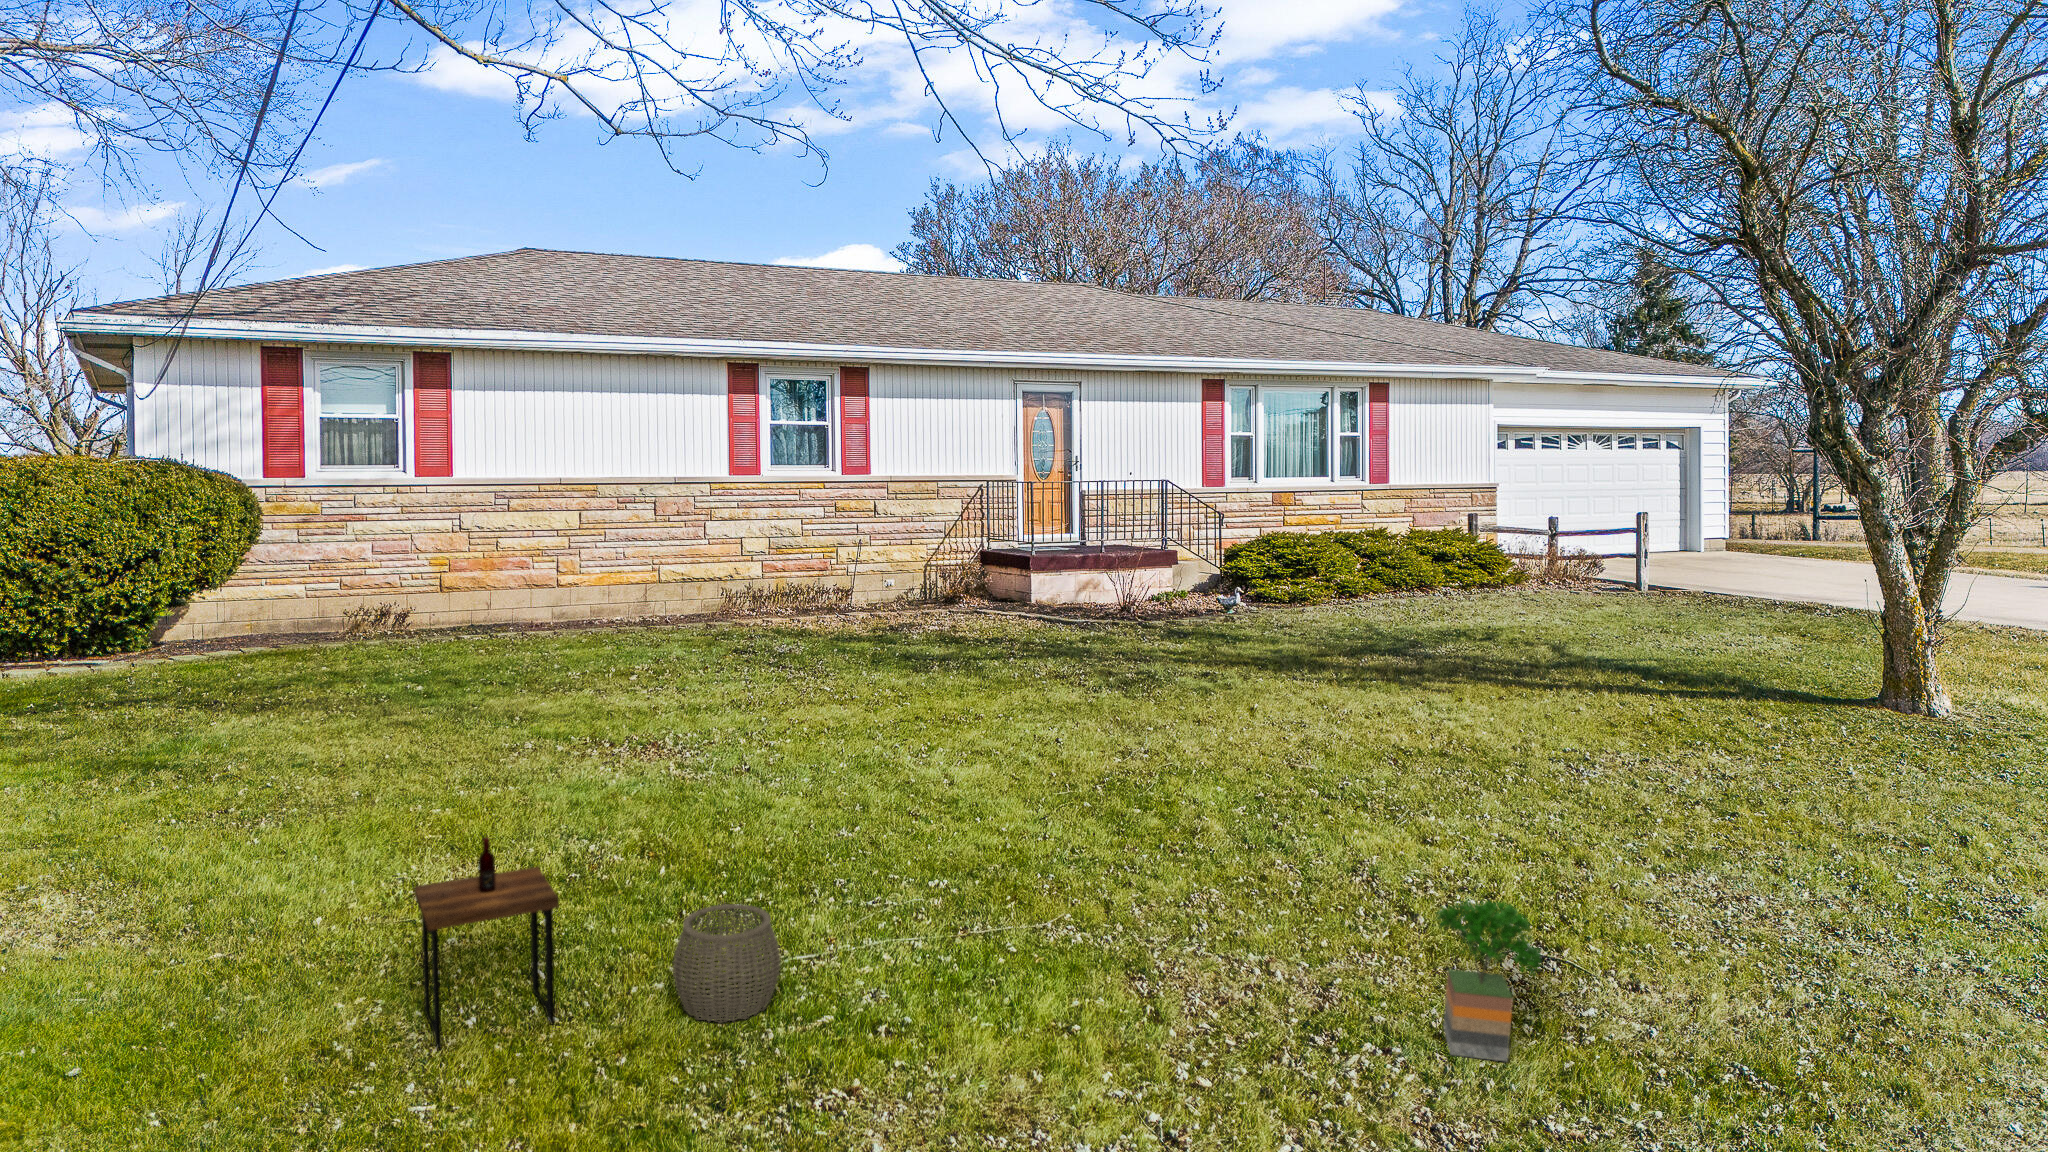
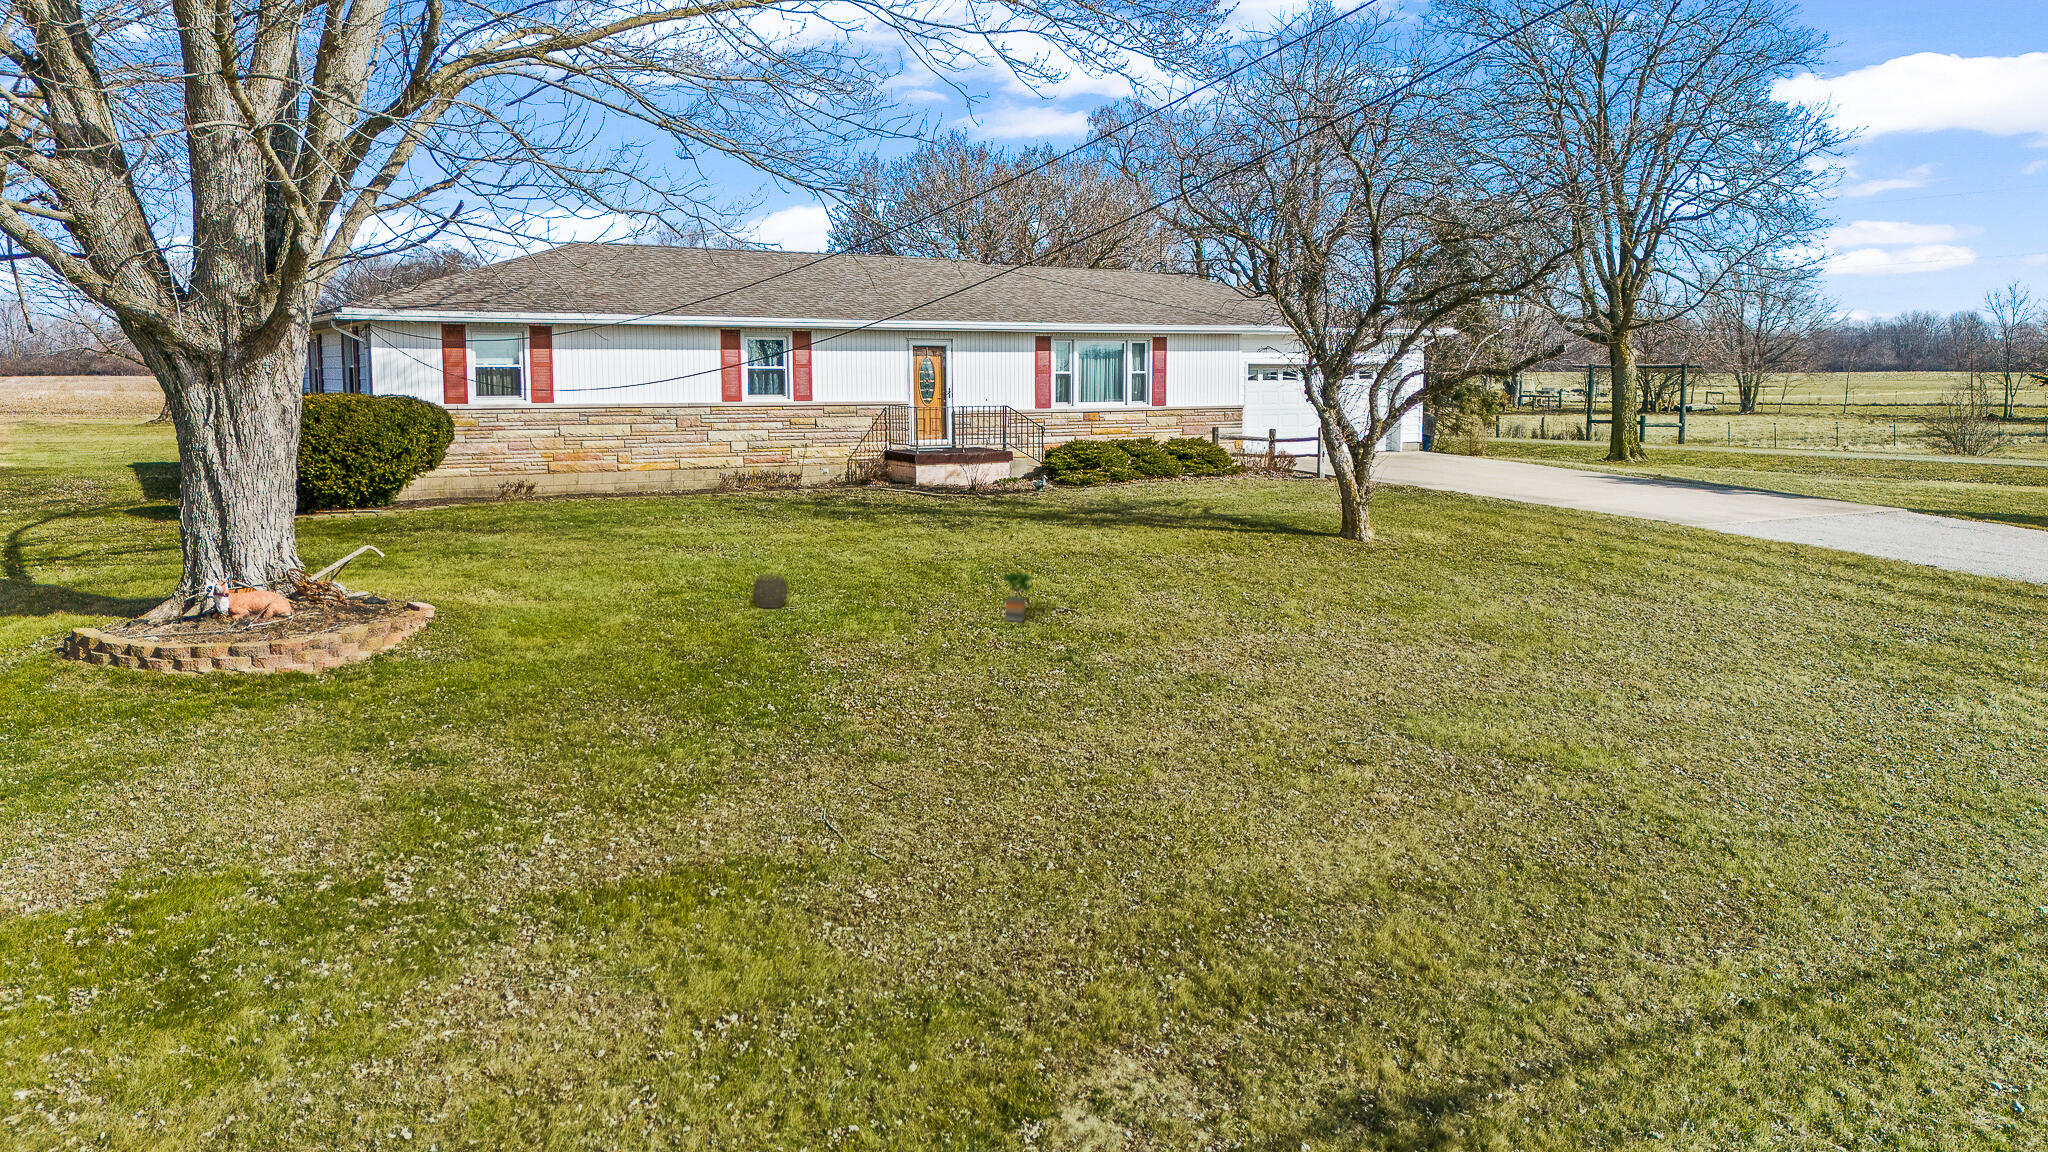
side table: present [414,837,559,1050] -> none [669,548,717,612]

